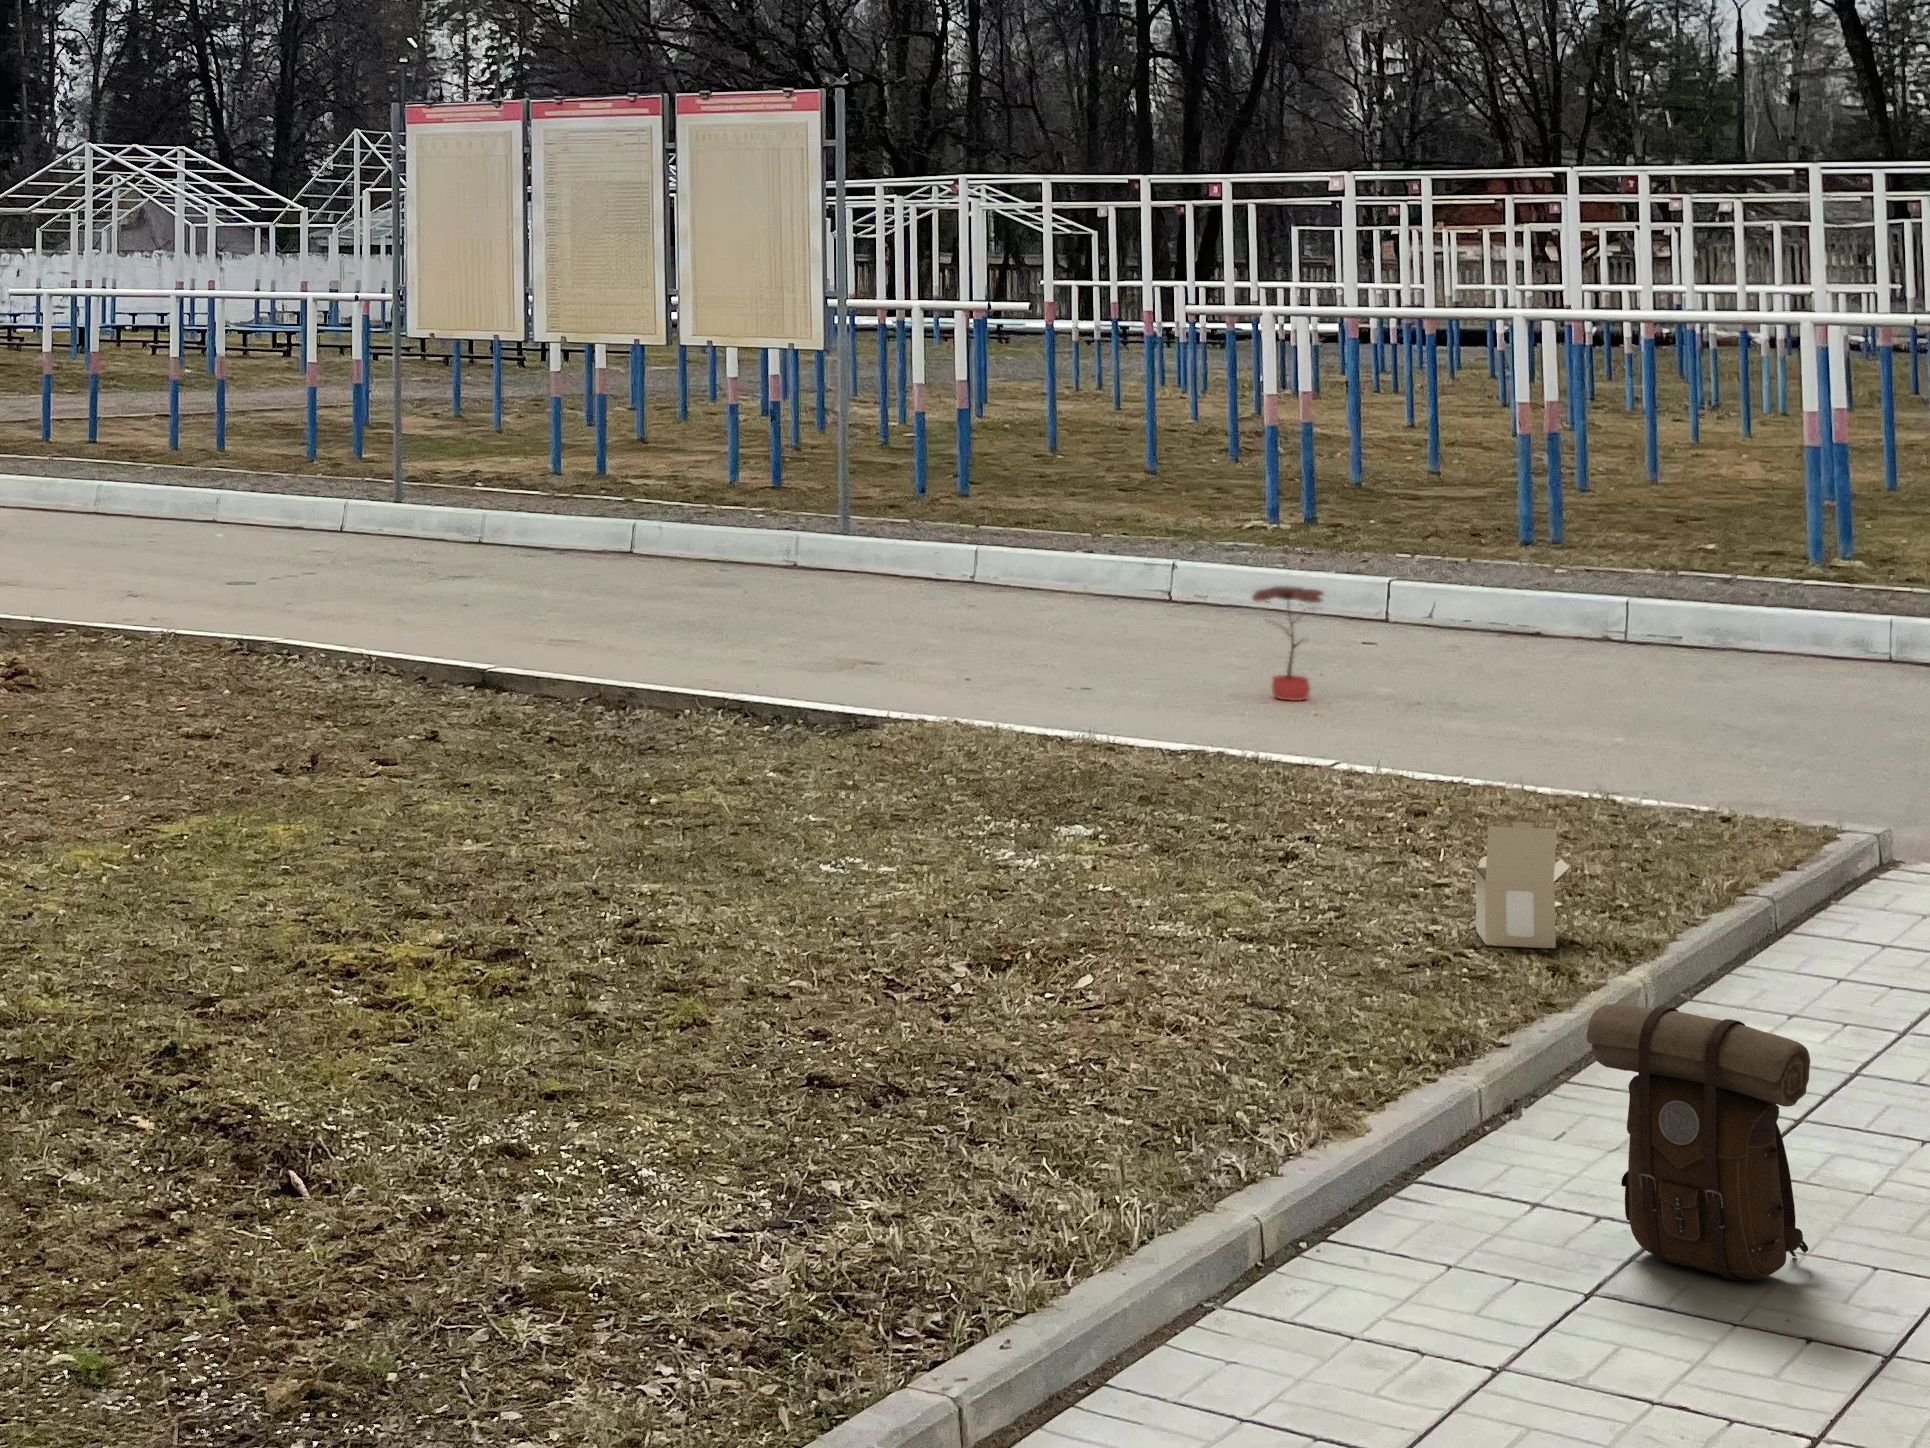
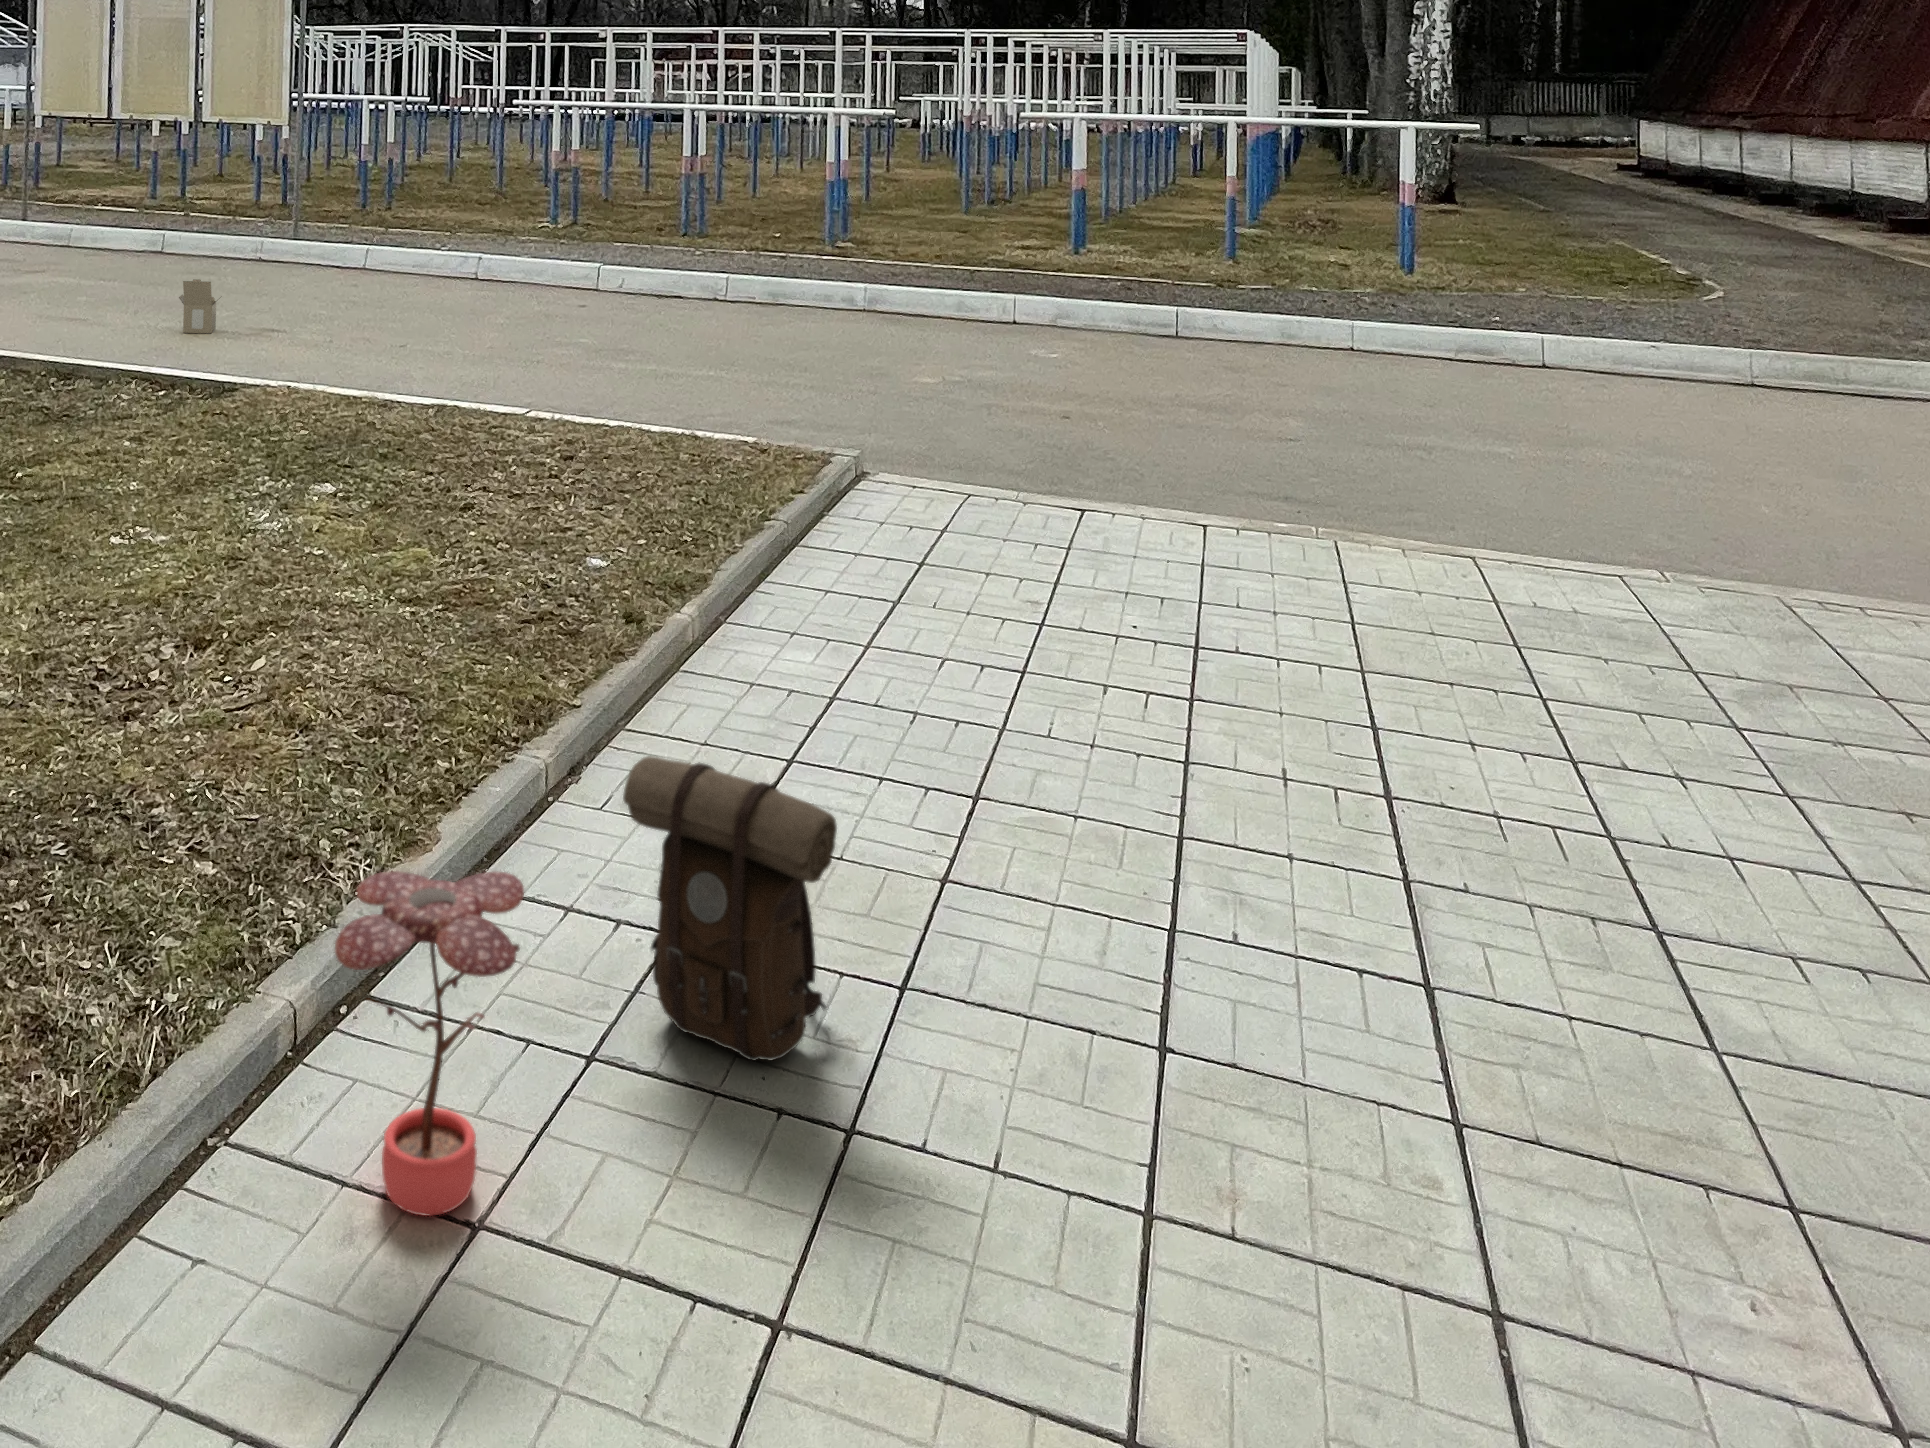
potted plant: present [1252,586,1323,701] -> present [335,871,524,1216]
cardboard box: present [1465,822,1570,949] -> present [179,279,216,333]

